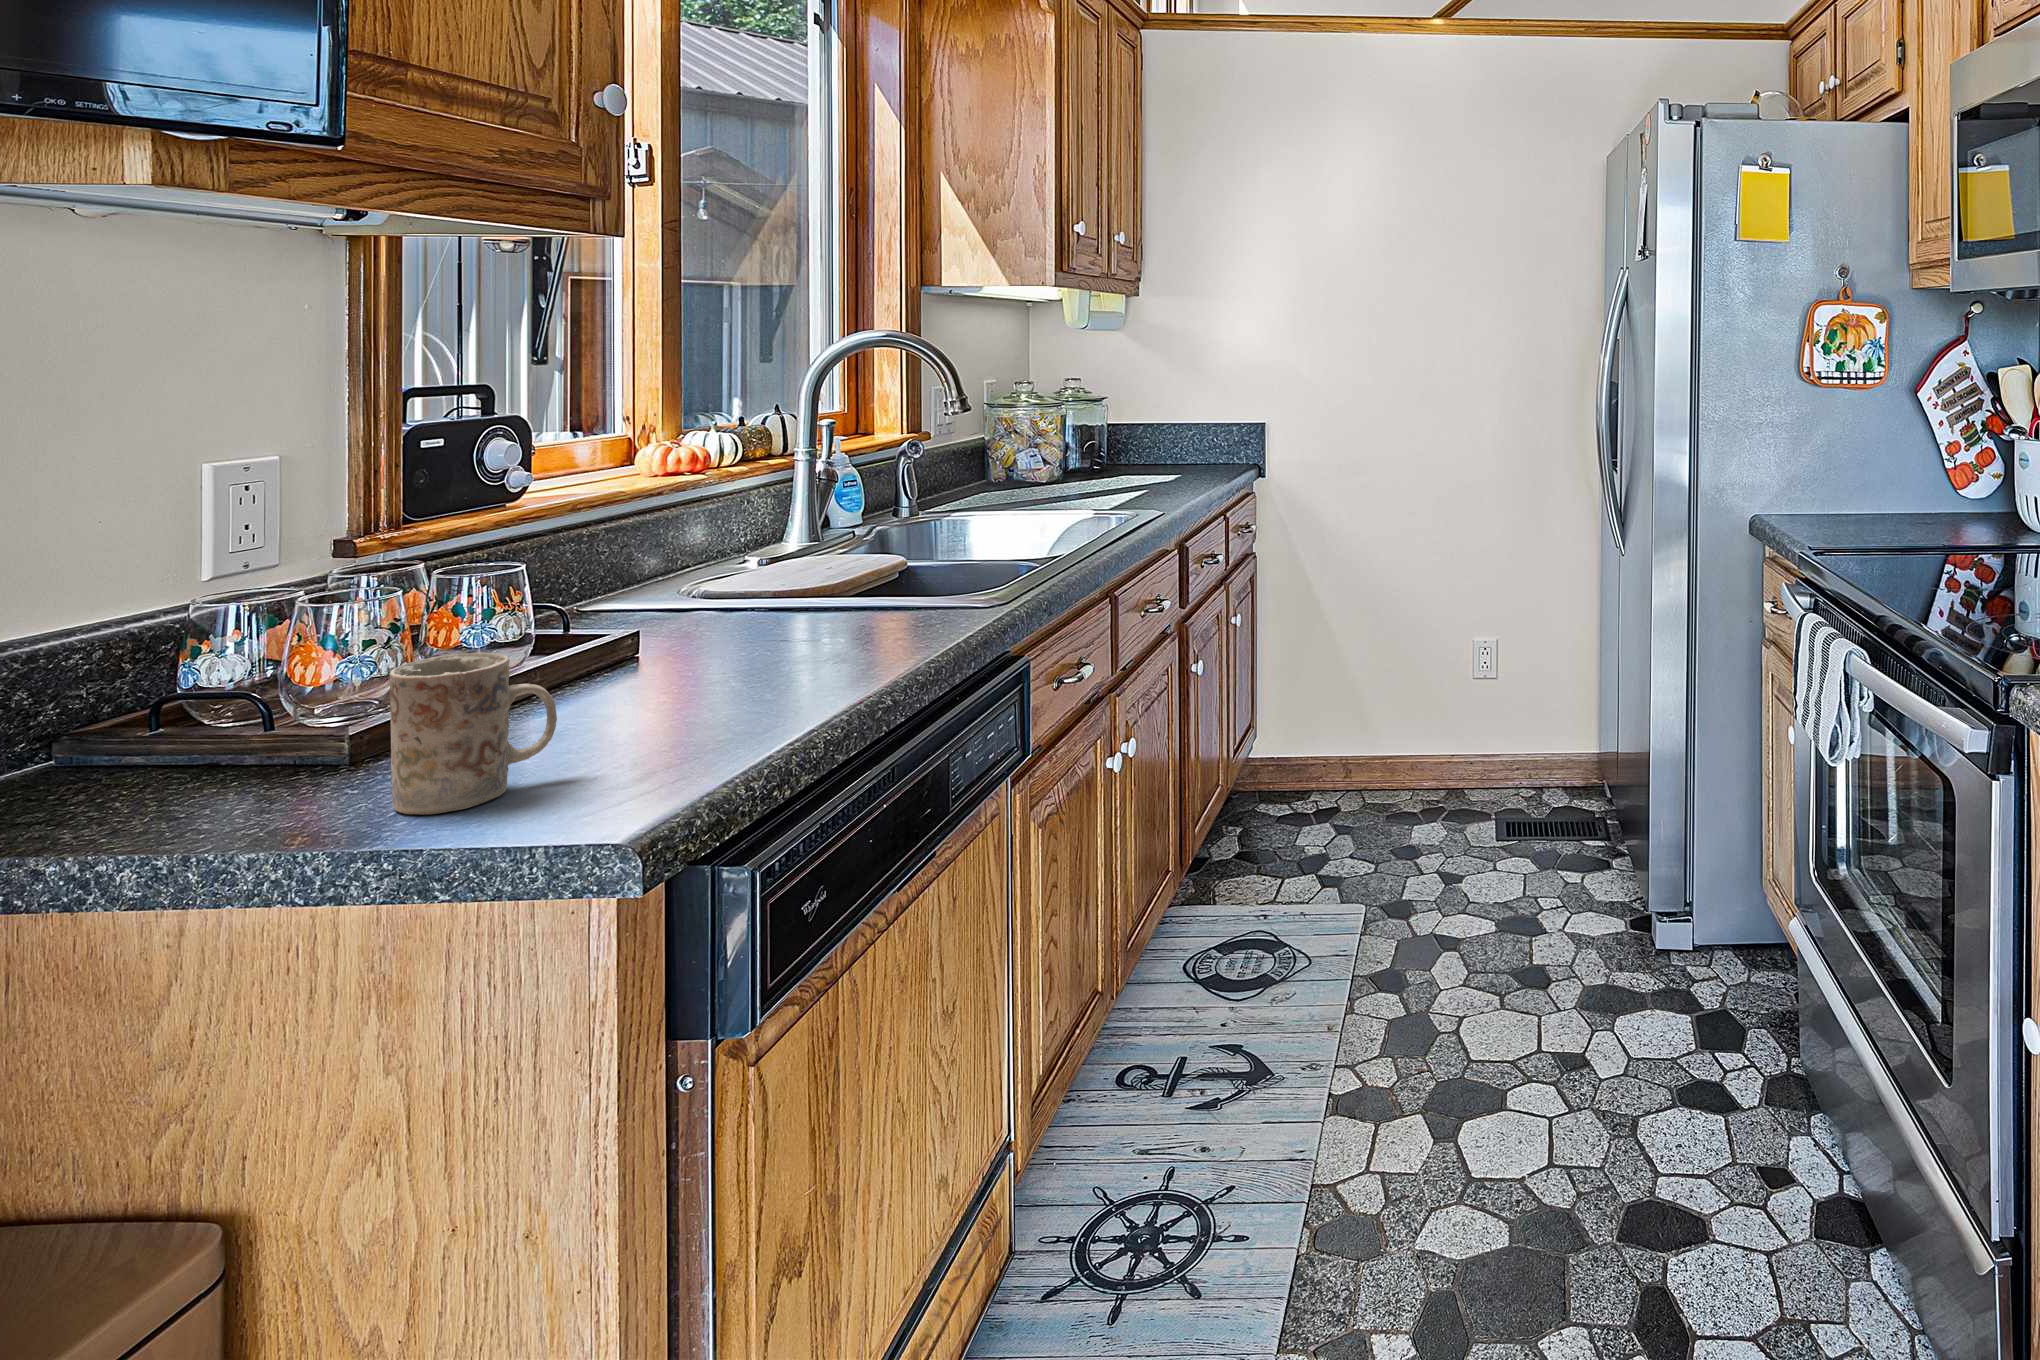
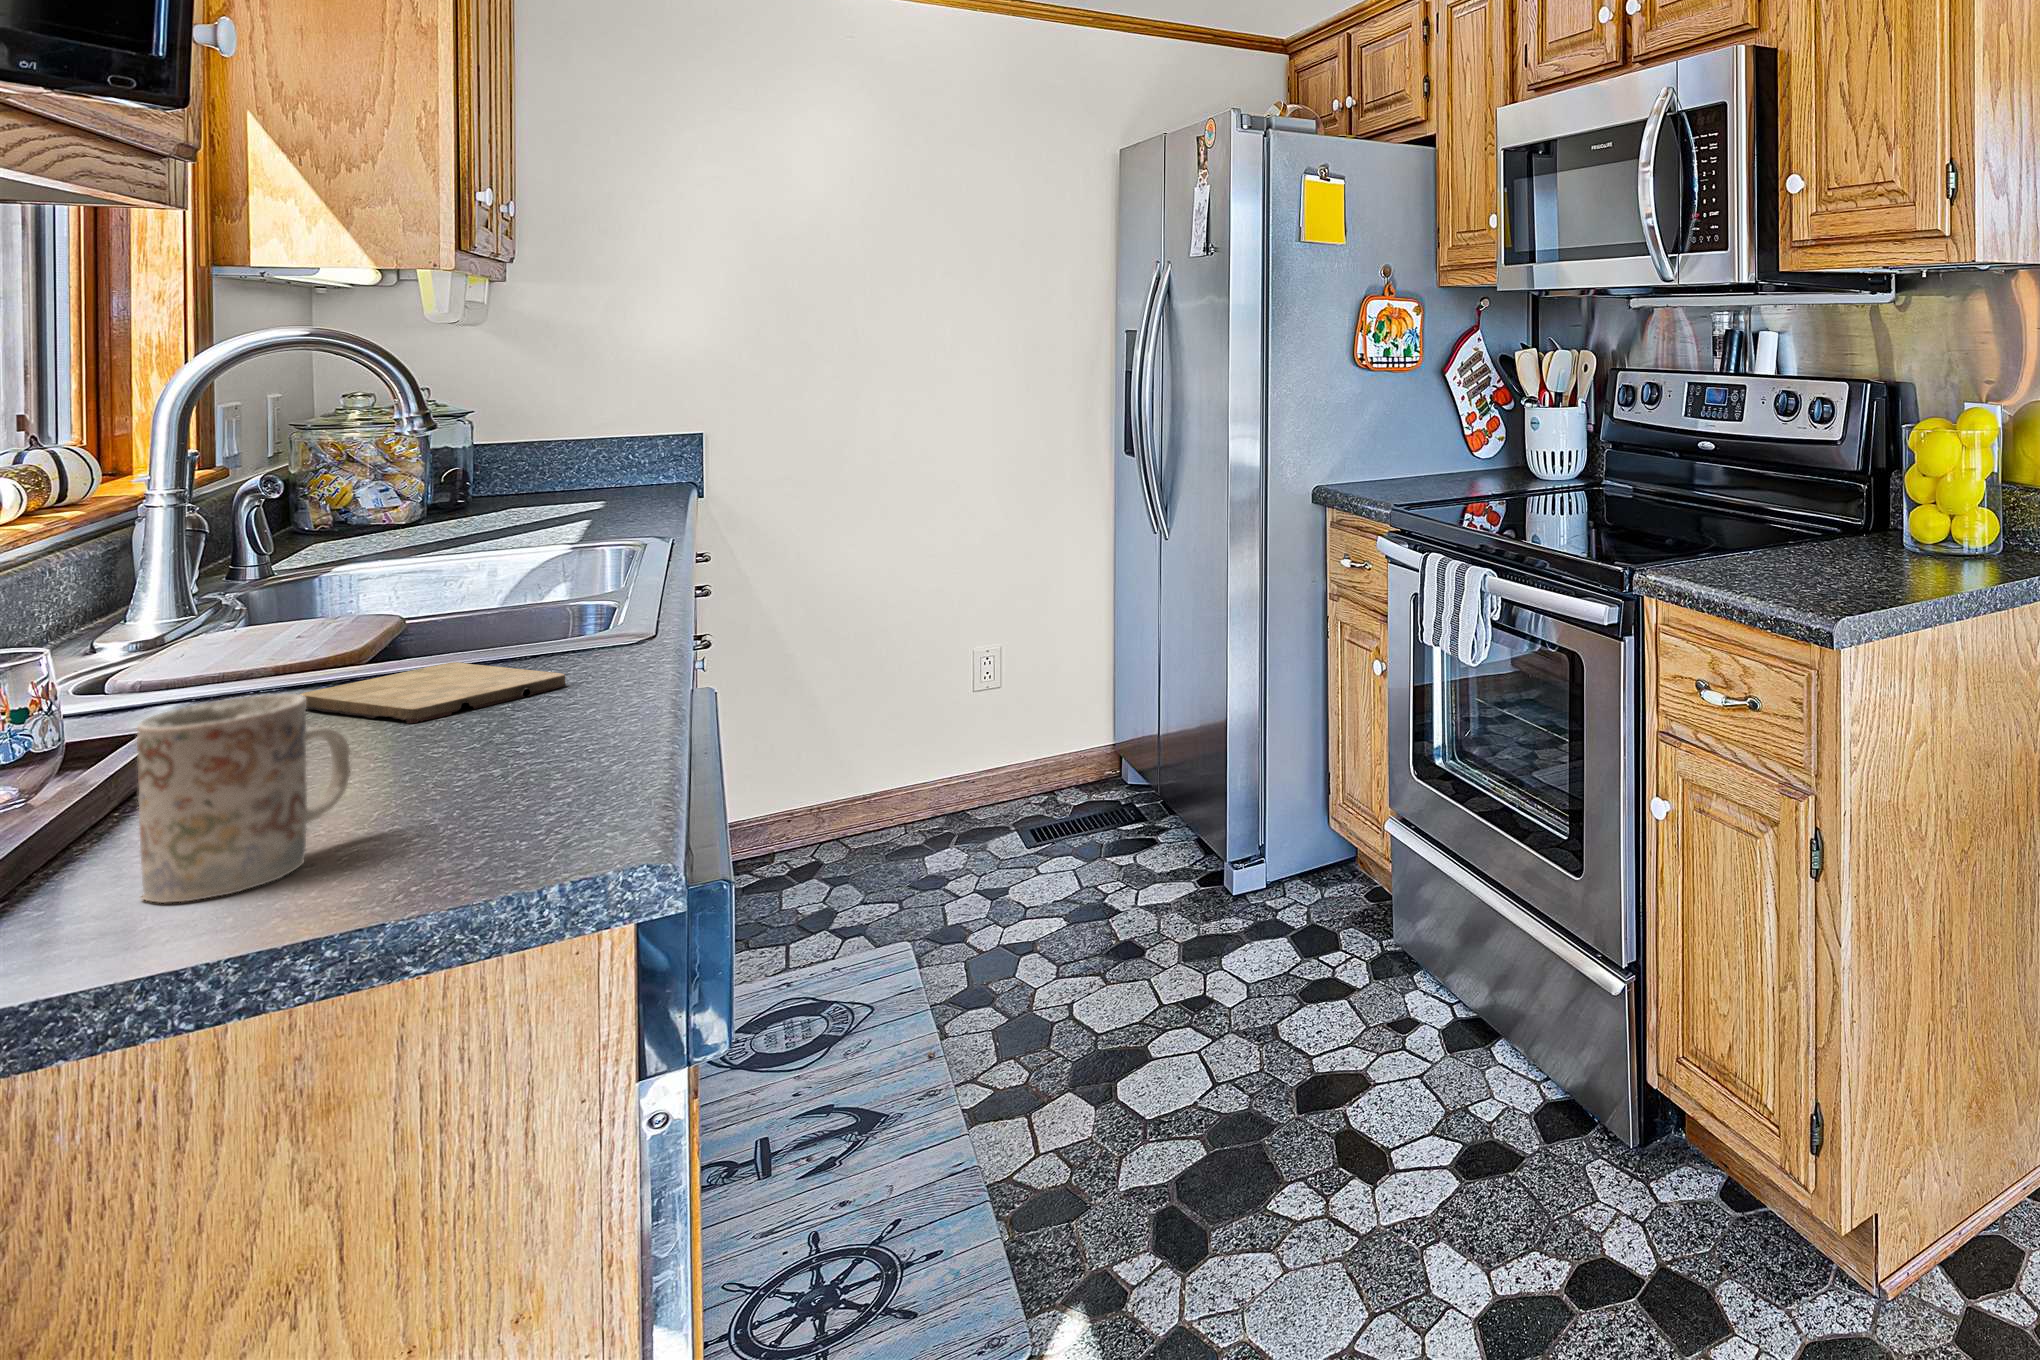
cutting board: none [732,612,888,668] -> present [300,662,566,724]

